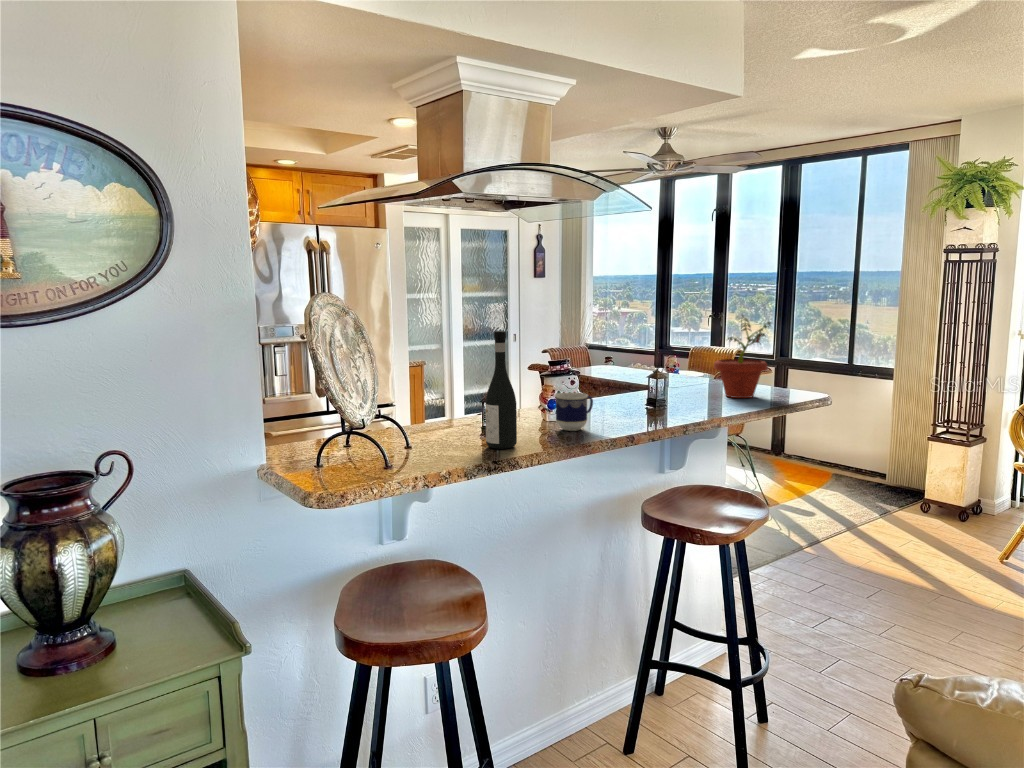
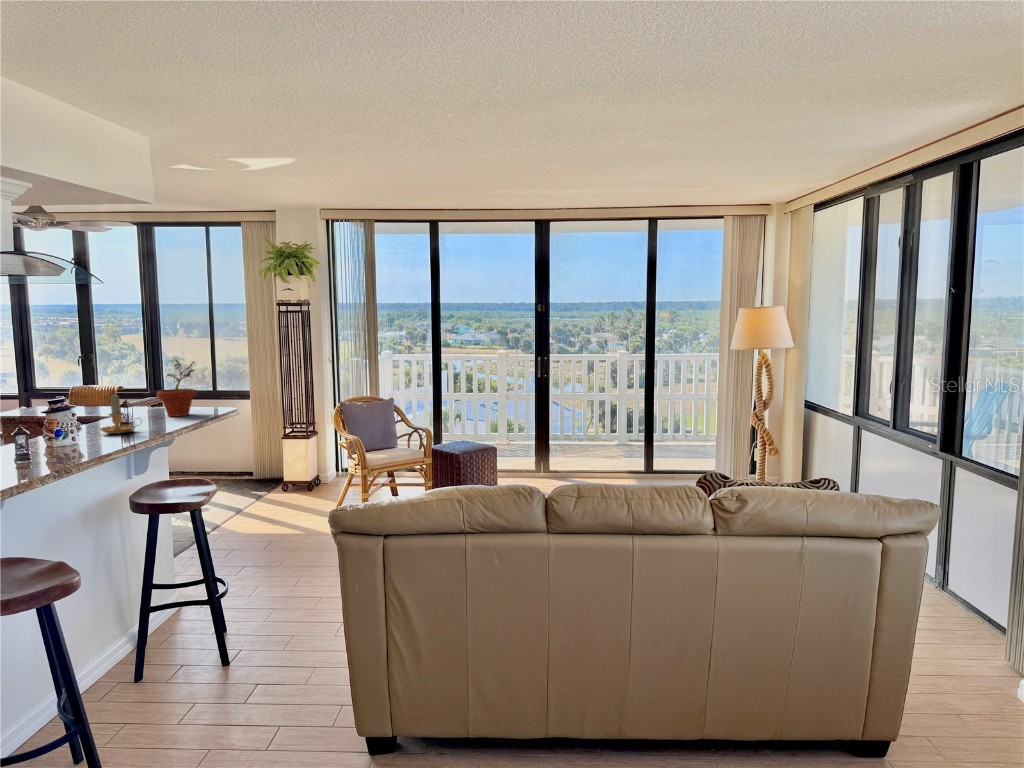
wine bottle: present [485,331,517,449] -> none [33,380,61,464]
candle: none [616,358,669,414] -> present [100,395,142,434]
cup: present [555,392,593,431] -> none [68,421,97,449]

